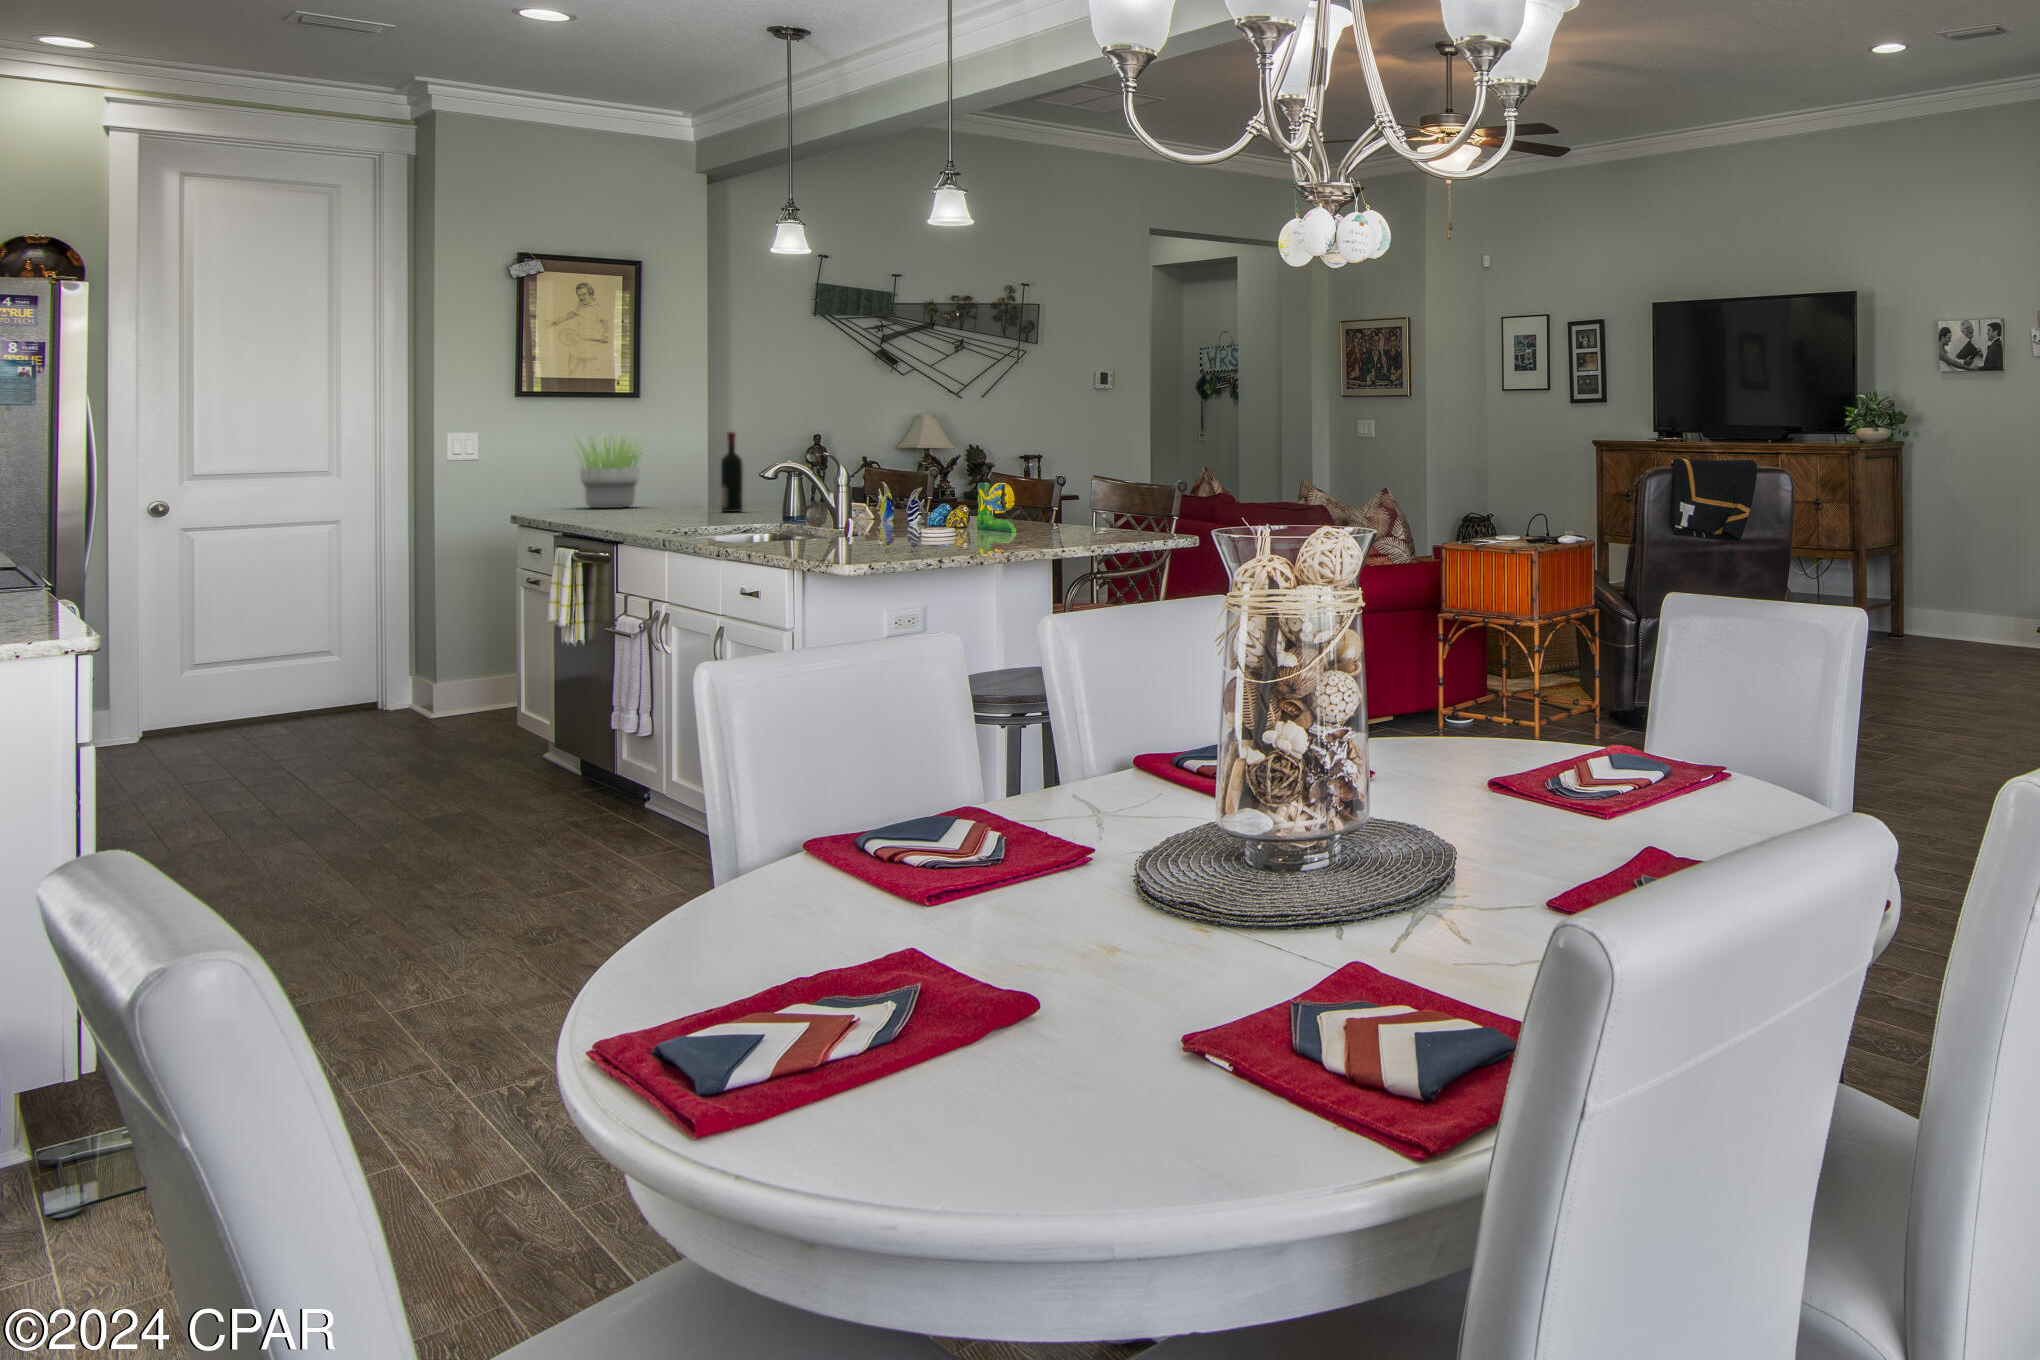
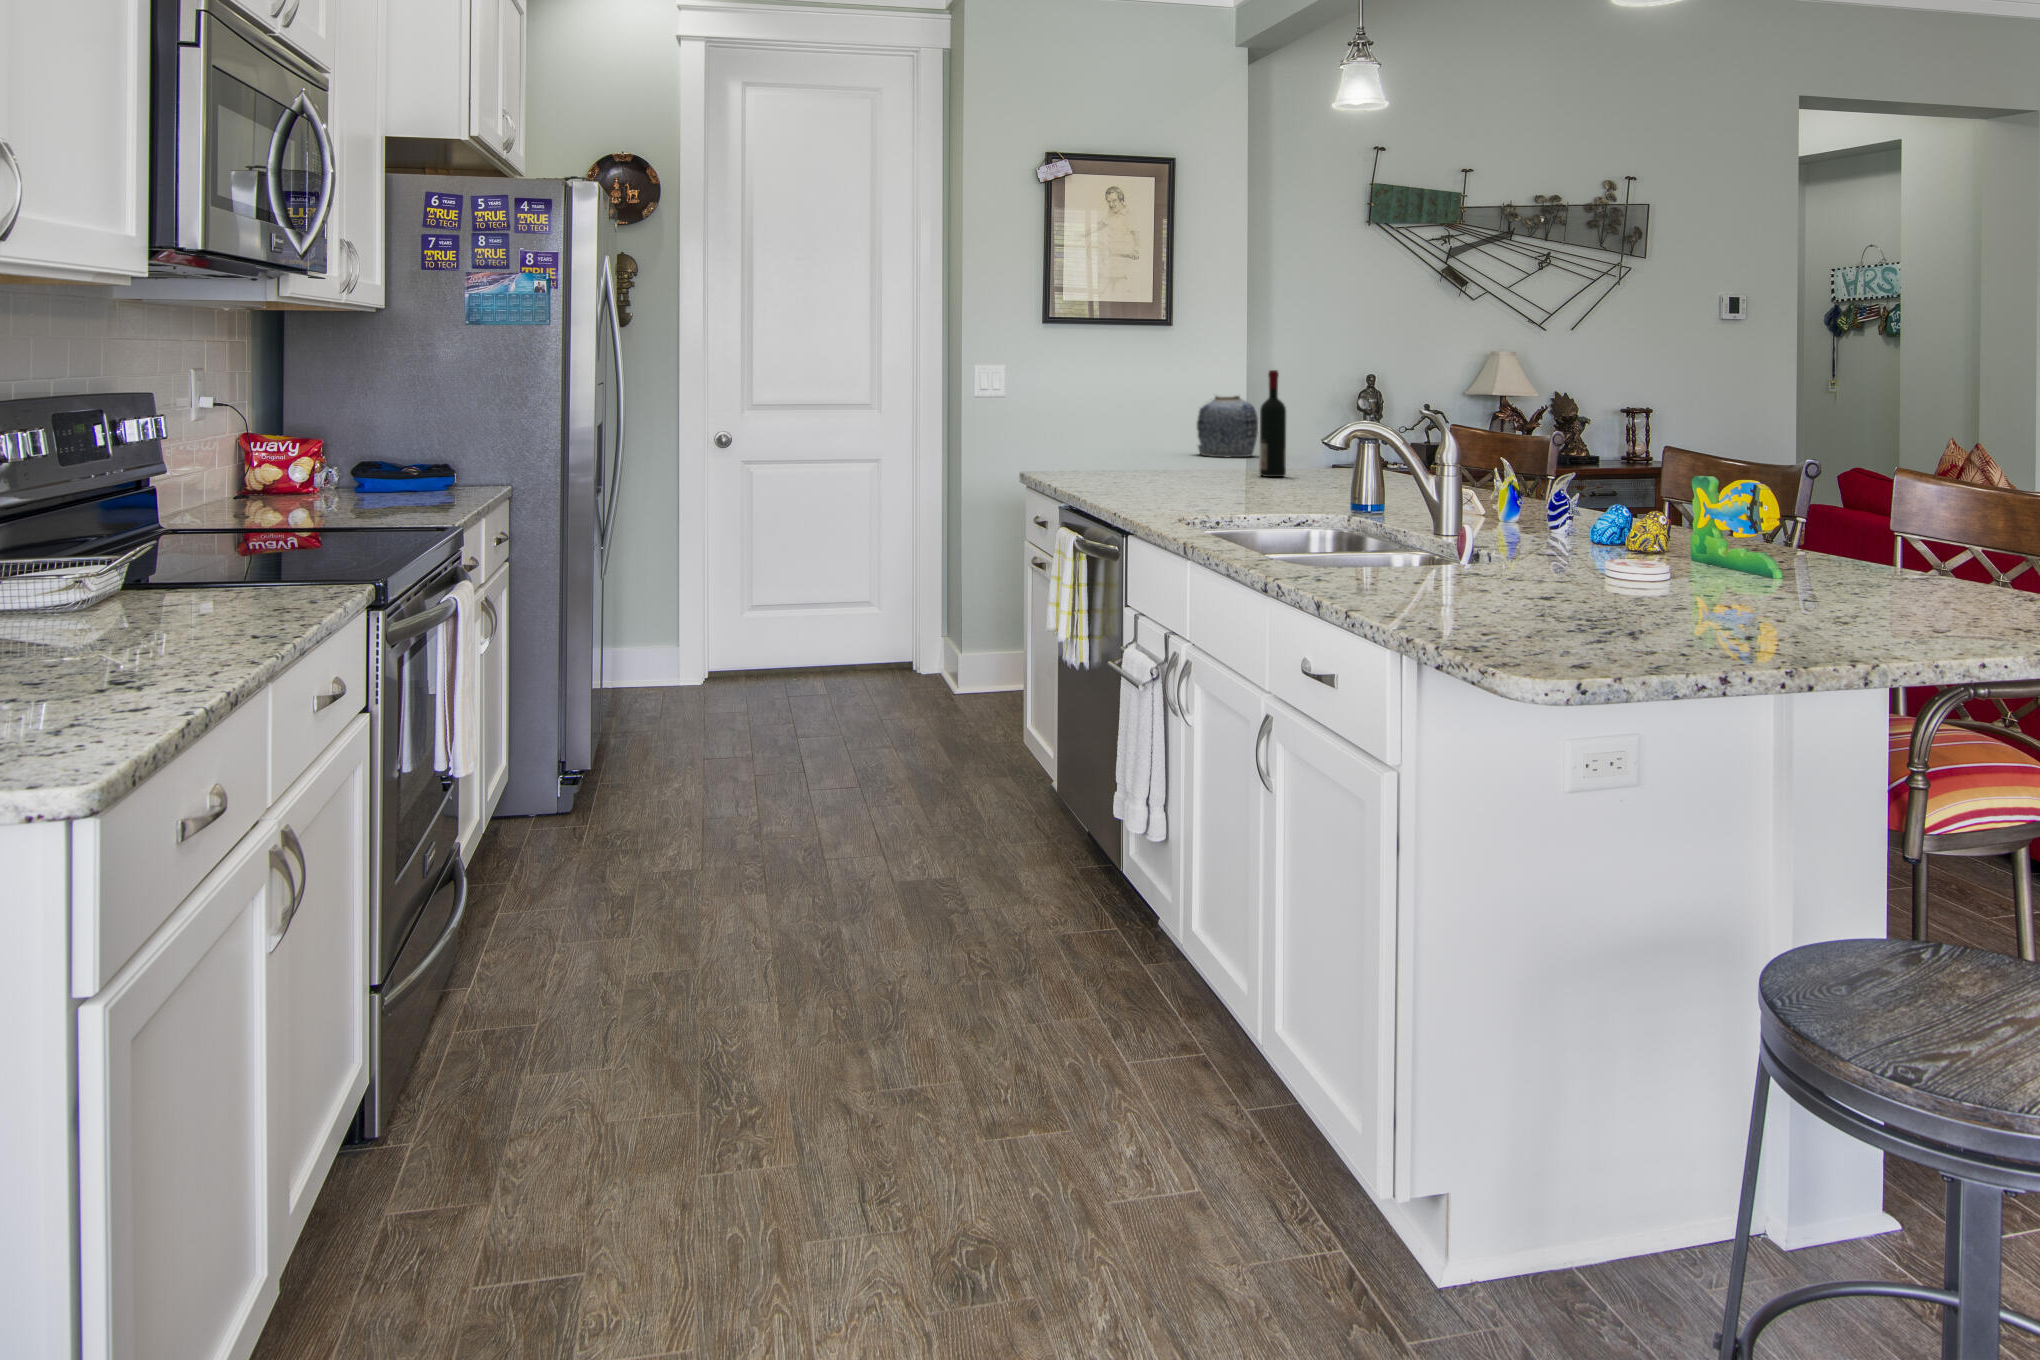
potted plant: present [574,435,644,508] -> none [1082,366,1190,460]
vase: none [663,453,721,504] -> present [1197,396,1258,457]

